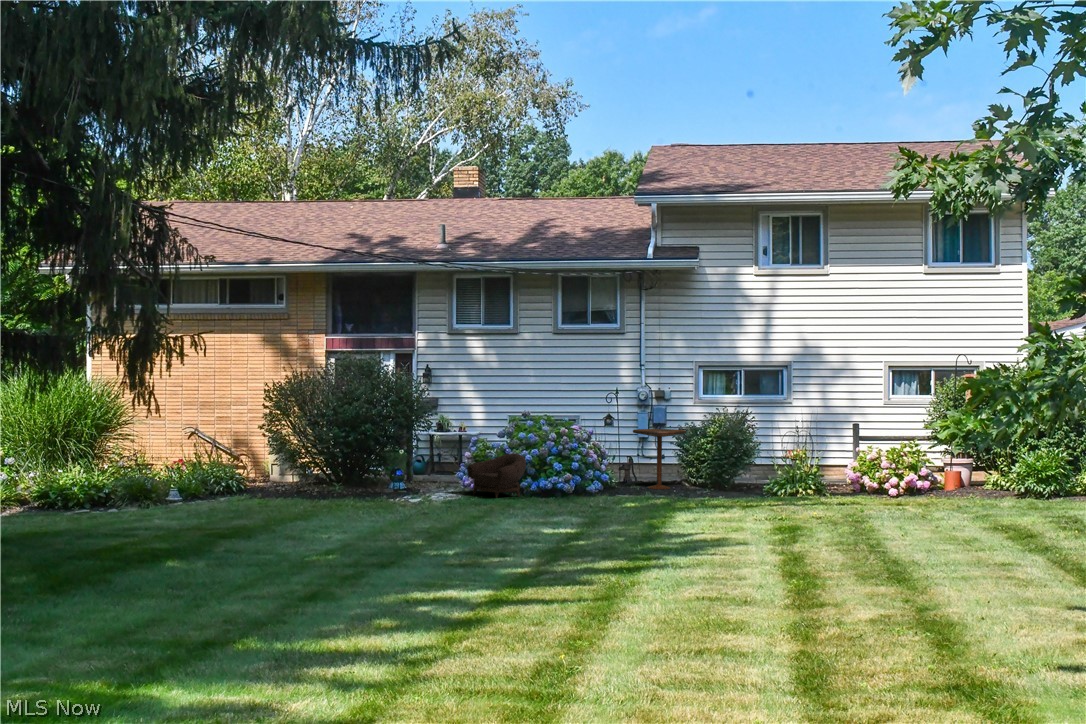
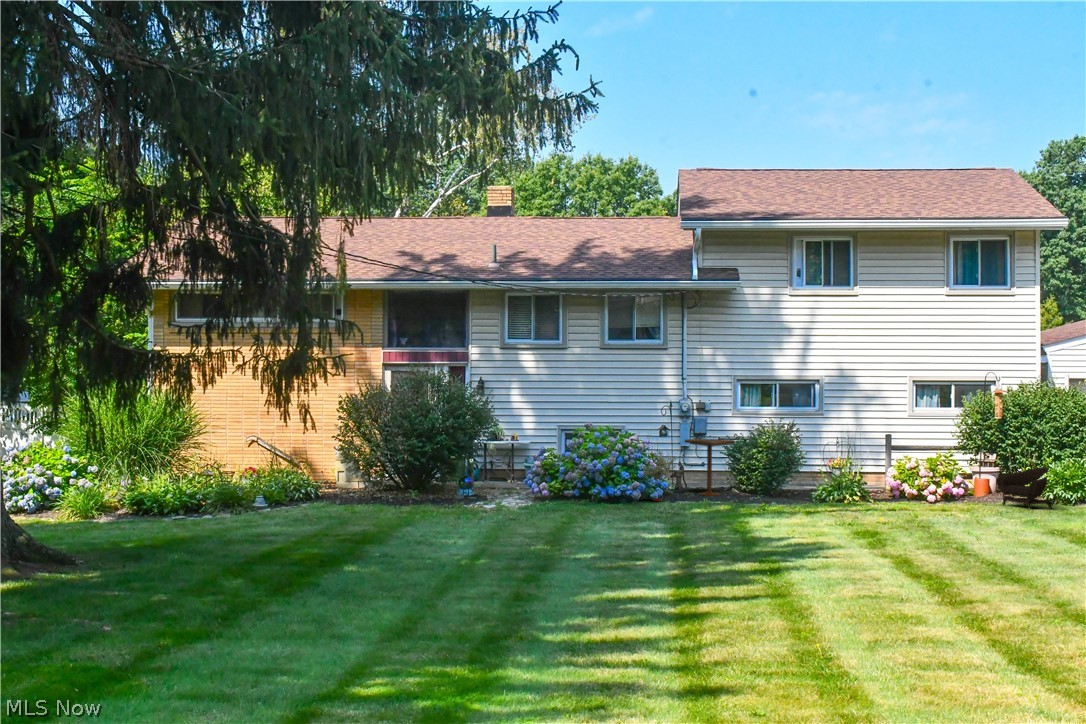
potted tree: none [573,440,615,495] -> present [640,450,676,502]
armchair: present [467,453,526,498] -> present [996,467,1052,509]

